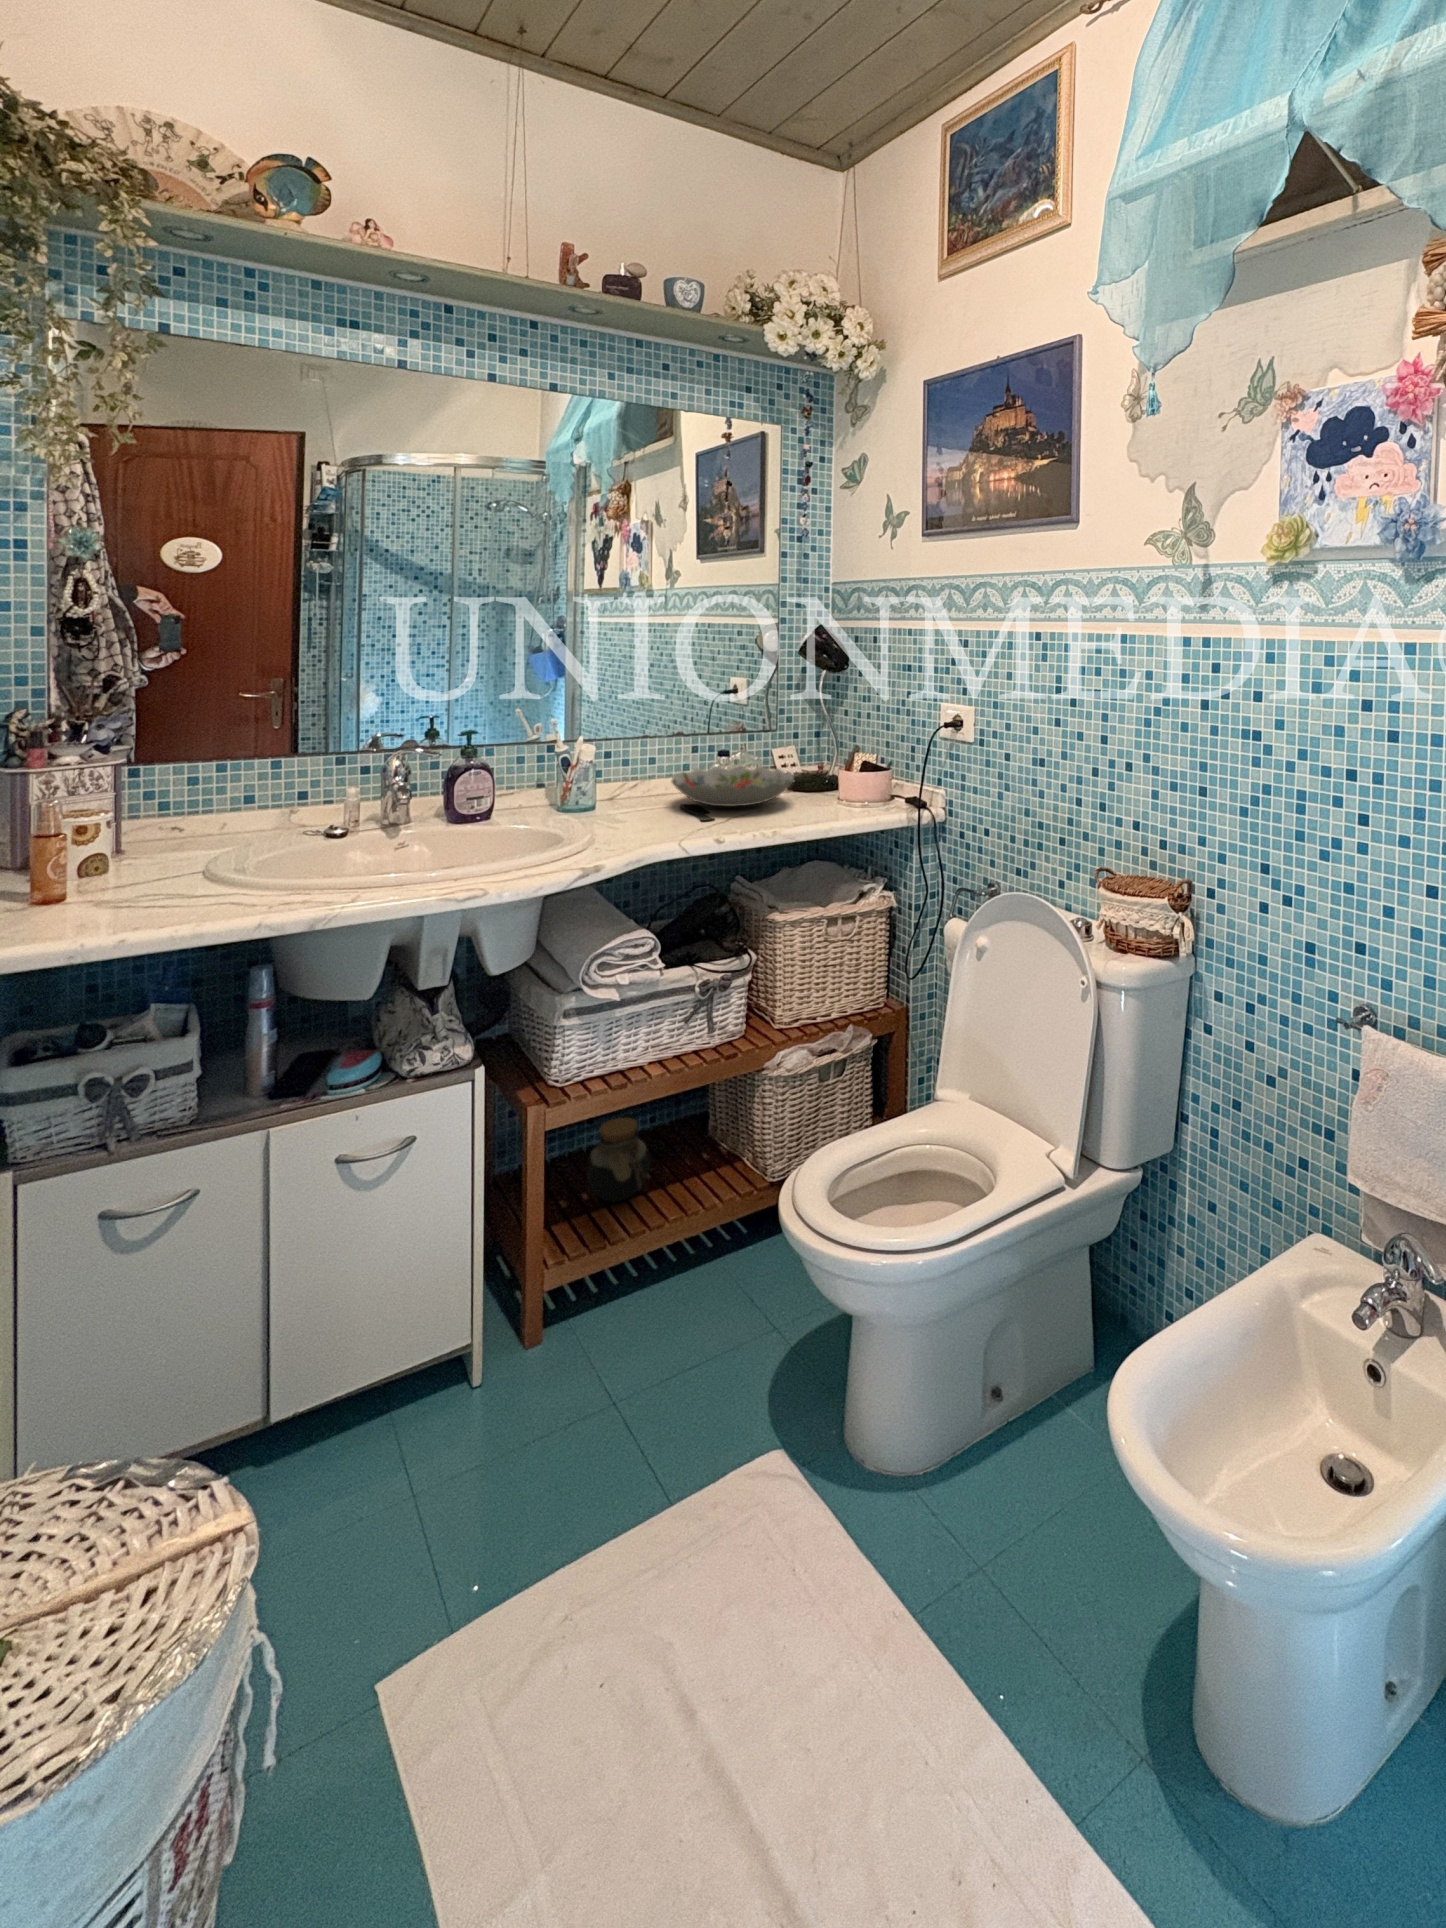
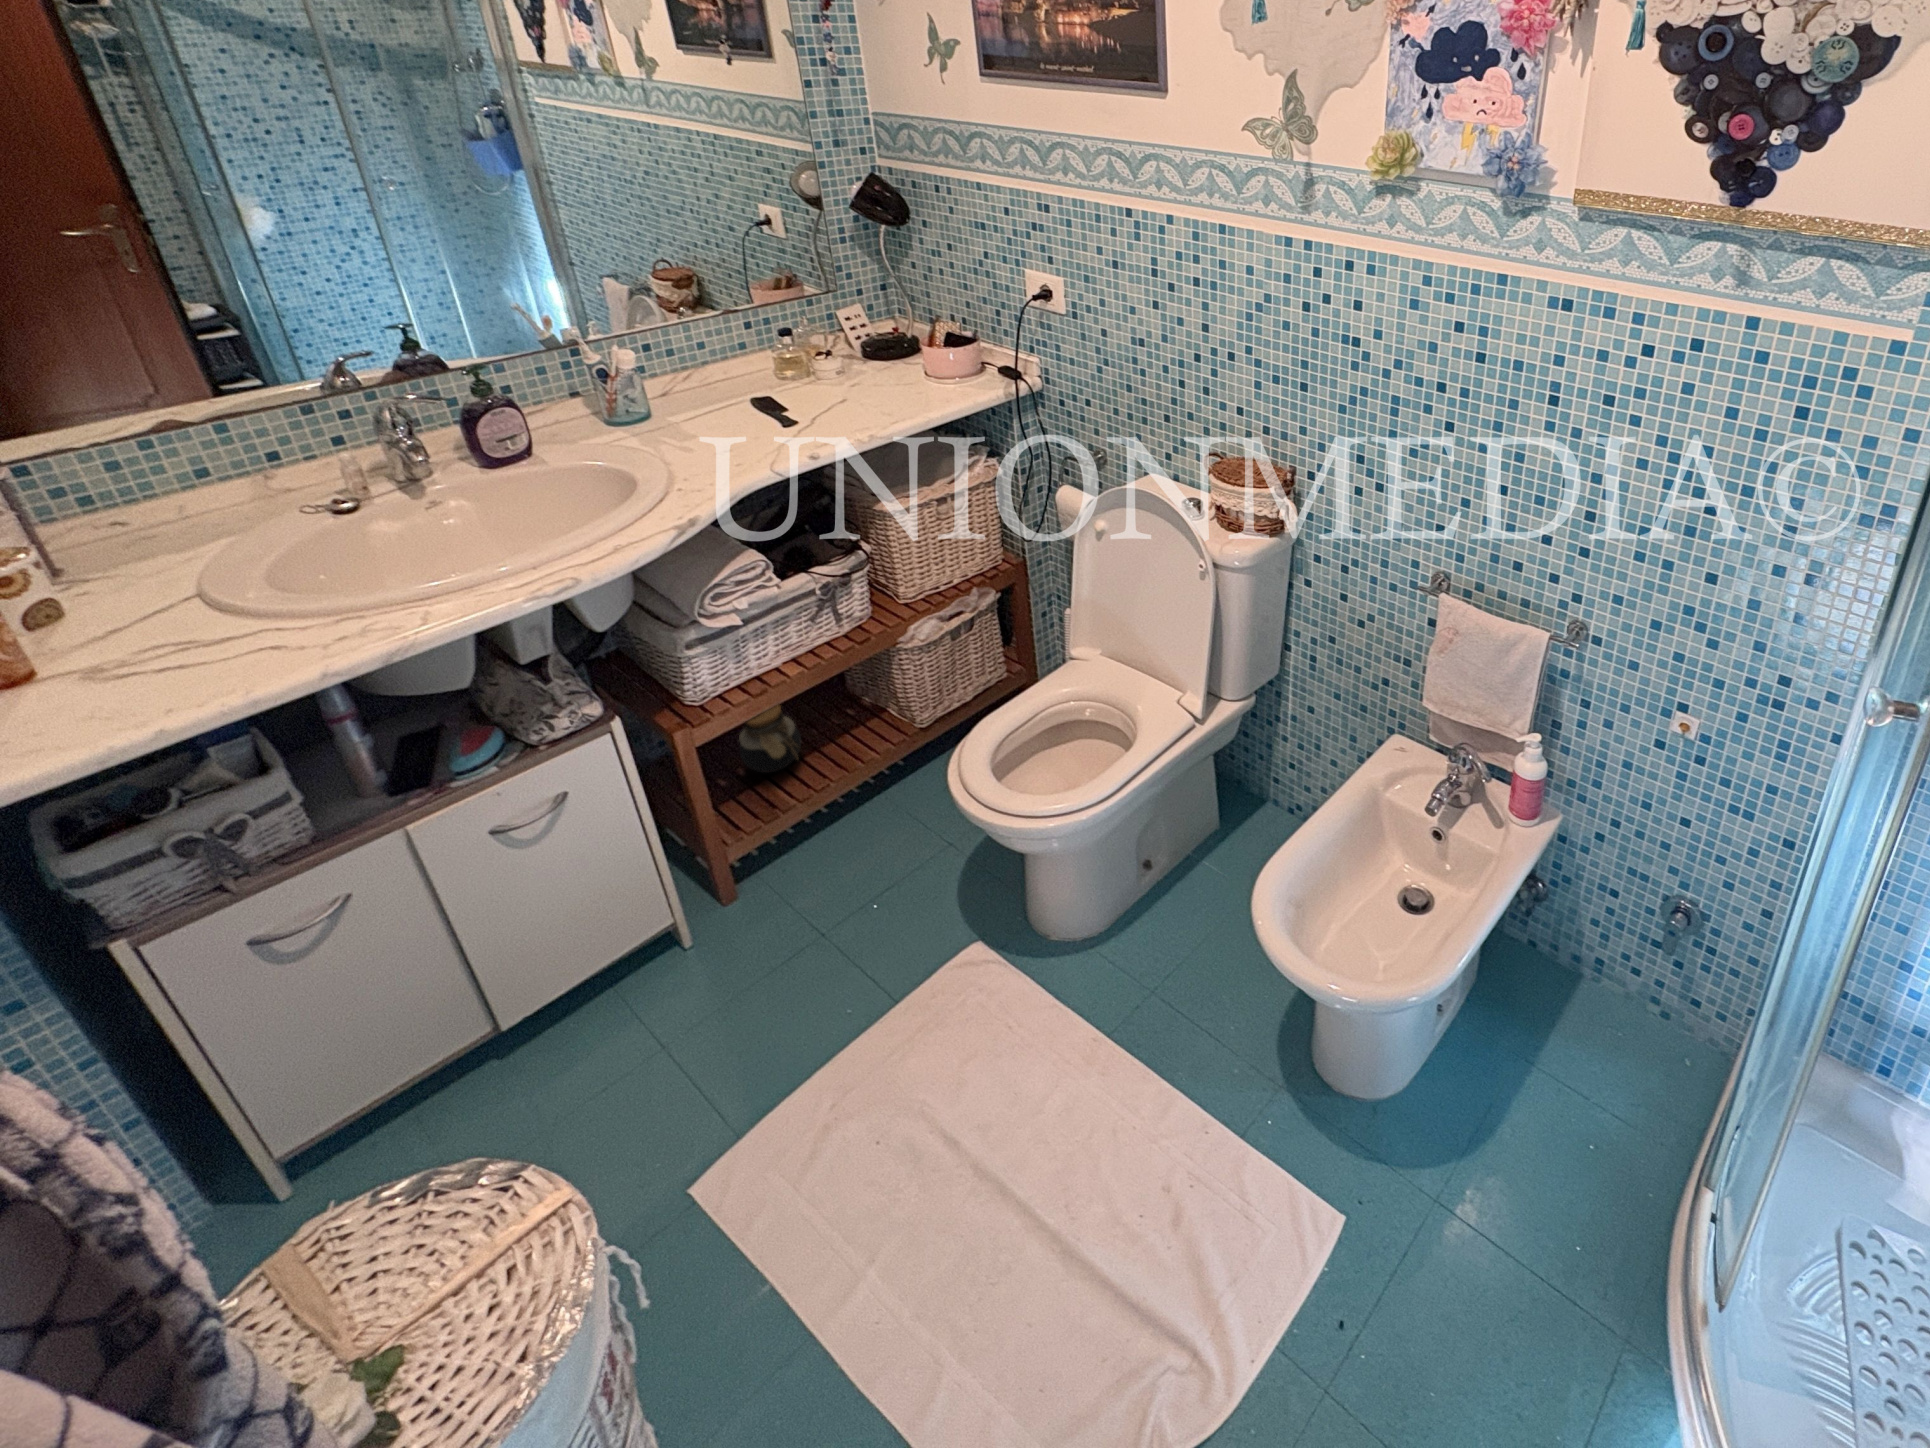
decorative bowl: present [672,766,794,806] -> none [736,348,877,407]

